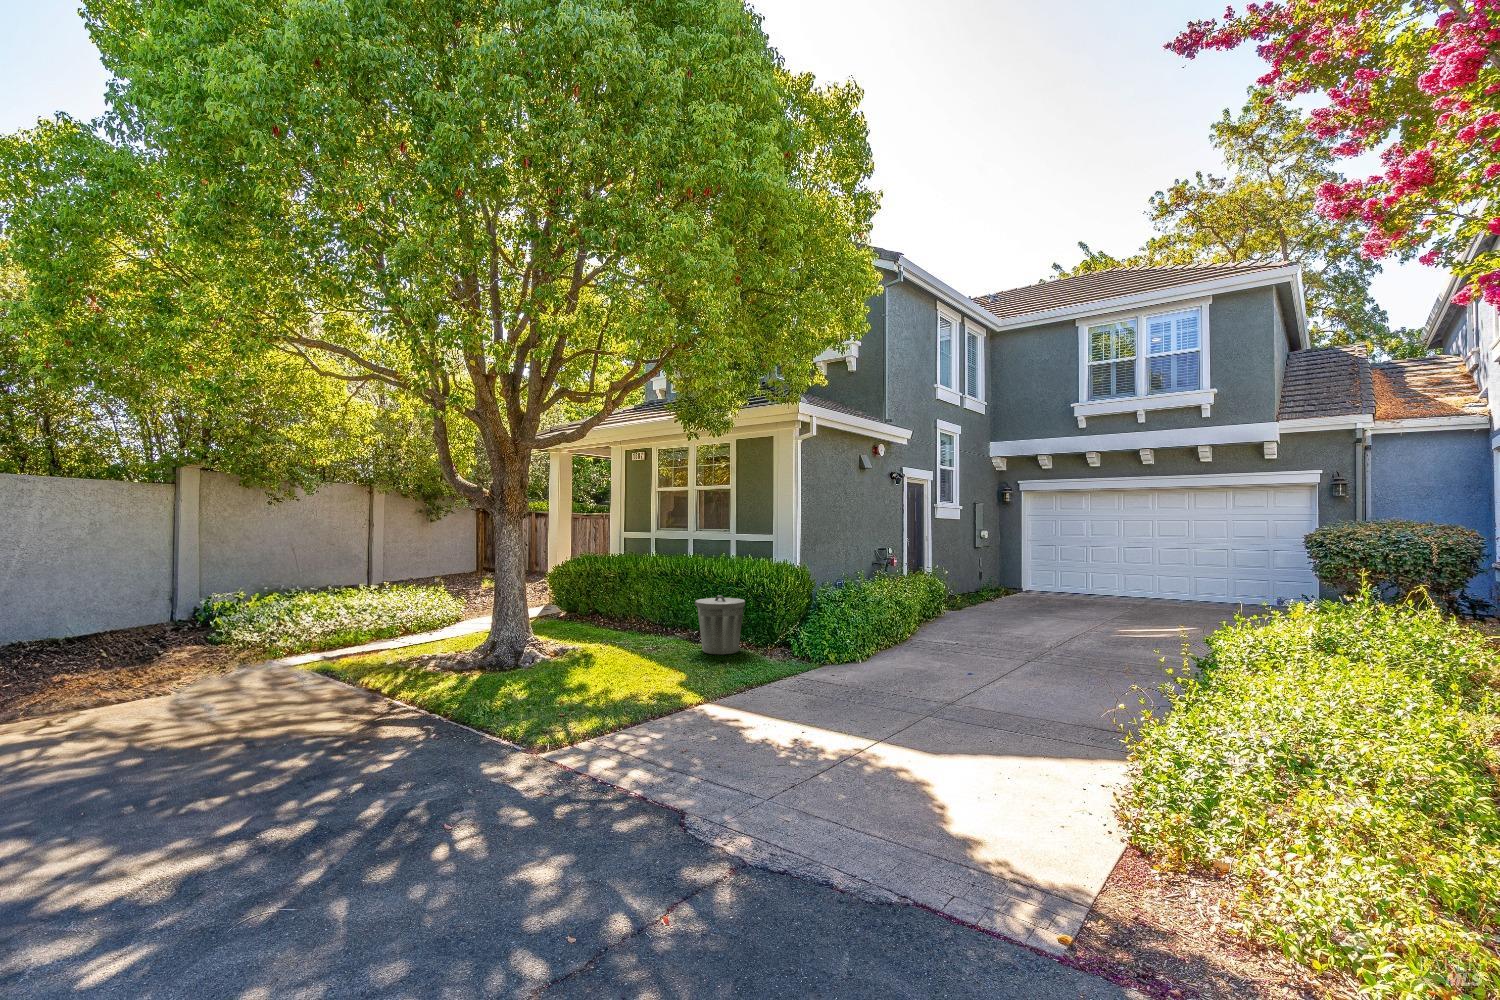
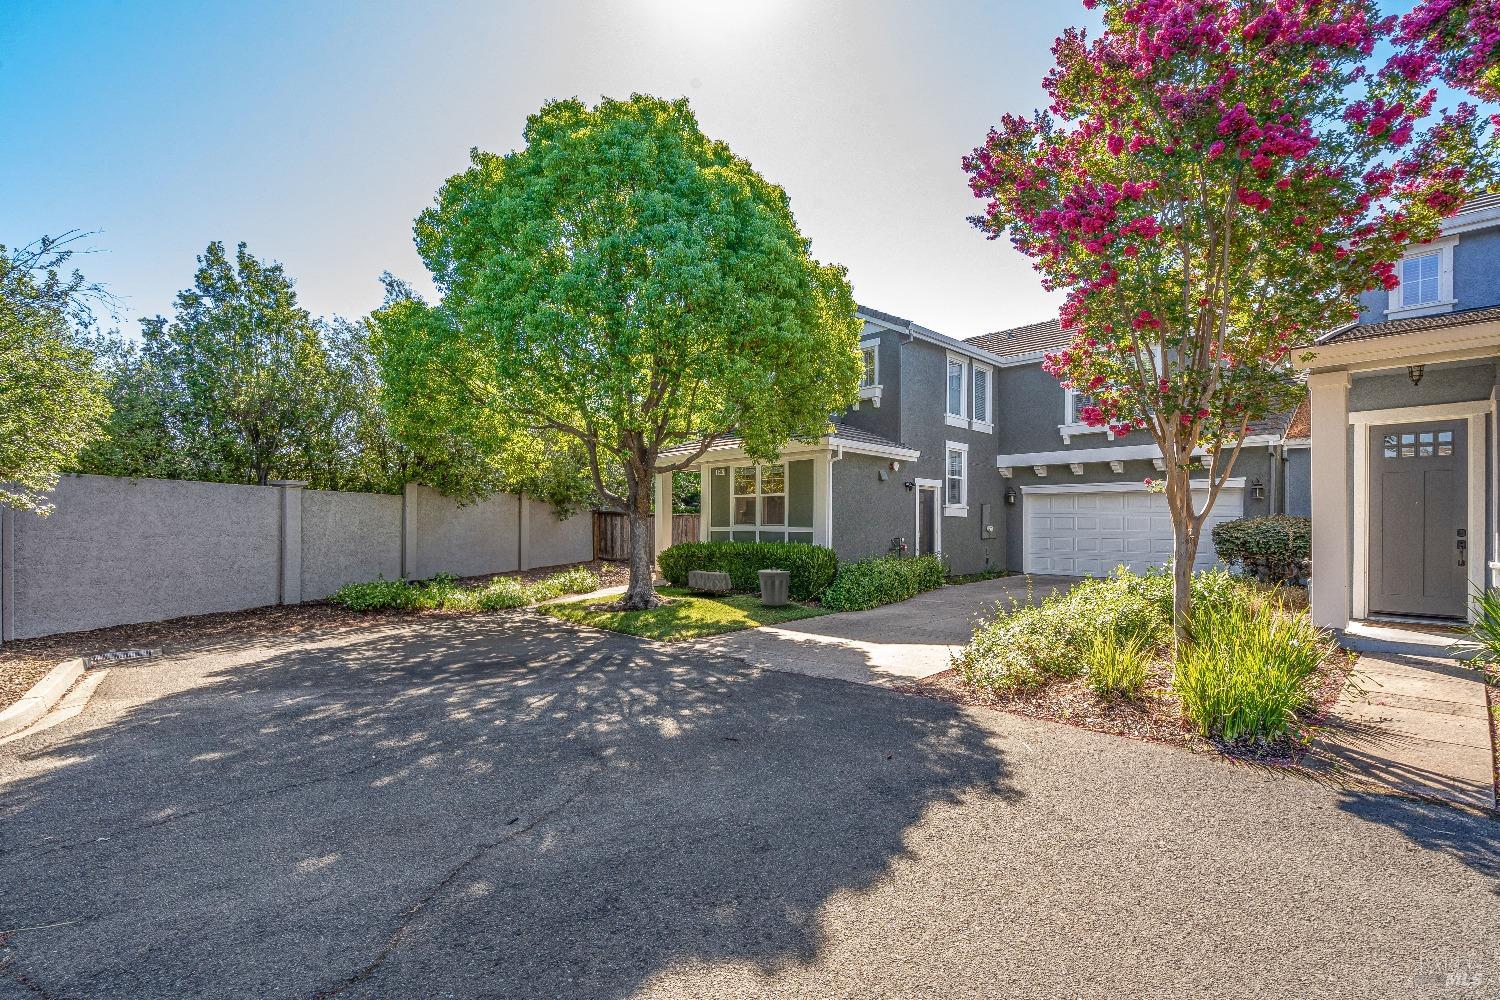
bench: none [591,595,658,638] -> present [689,571,733,597]

